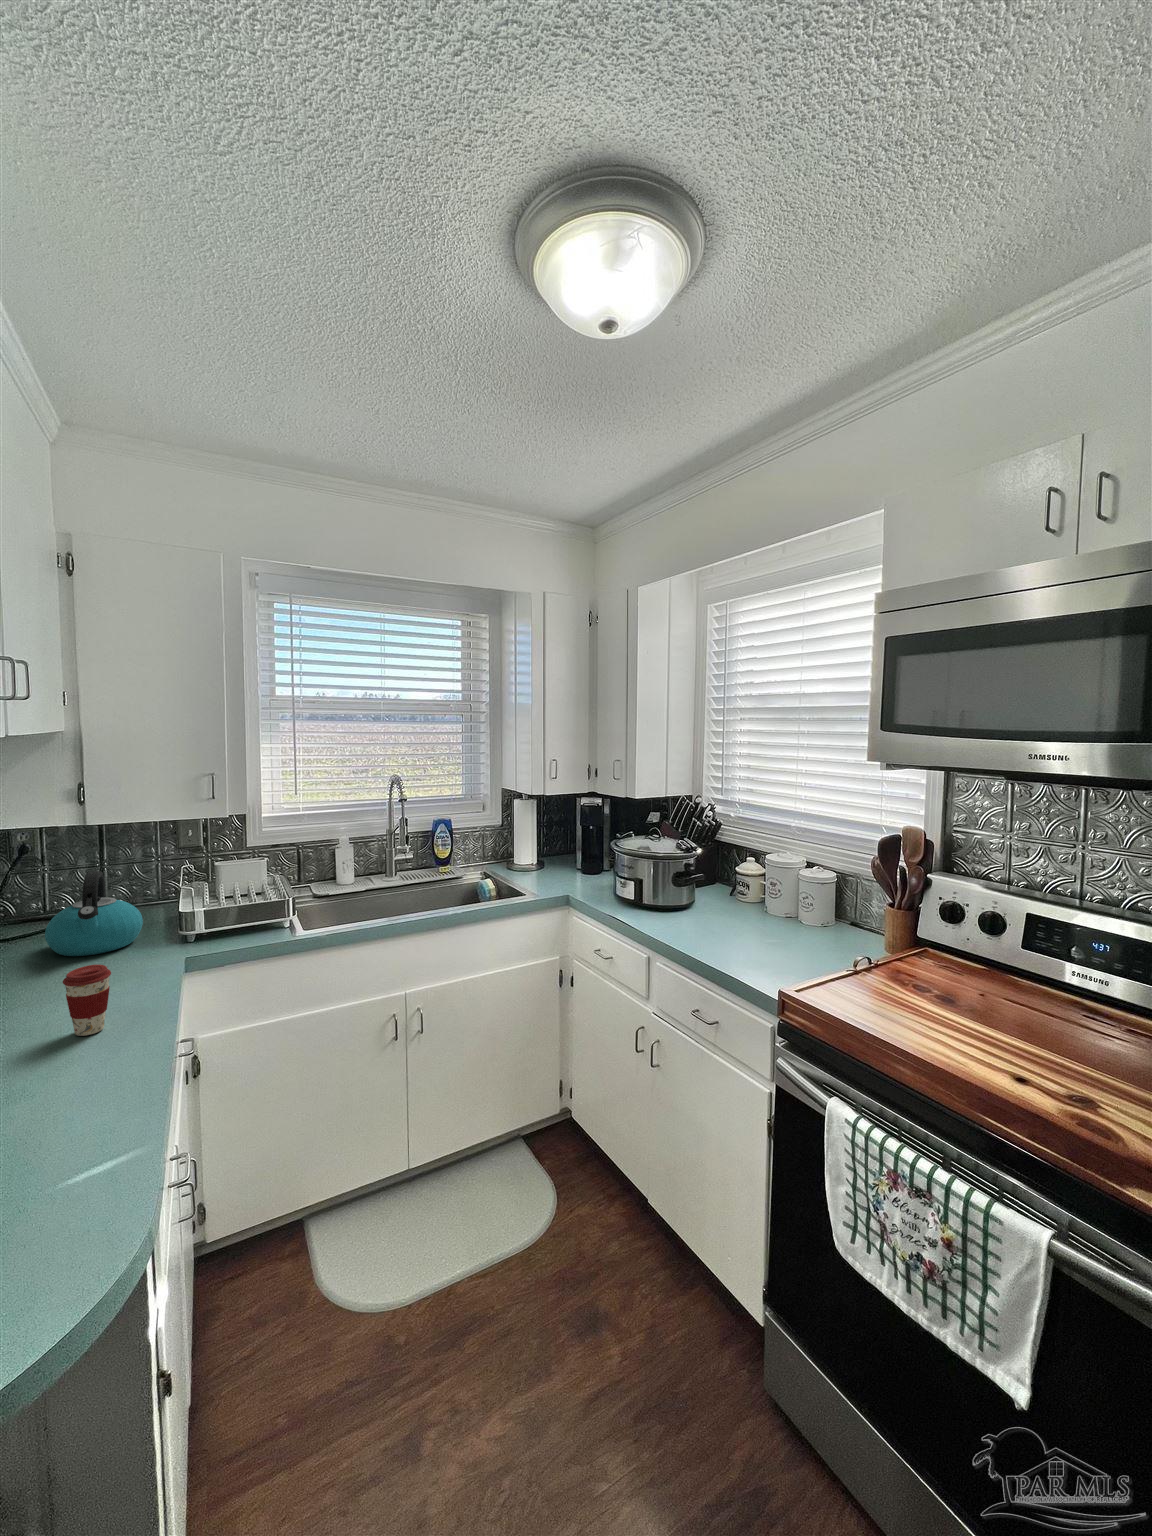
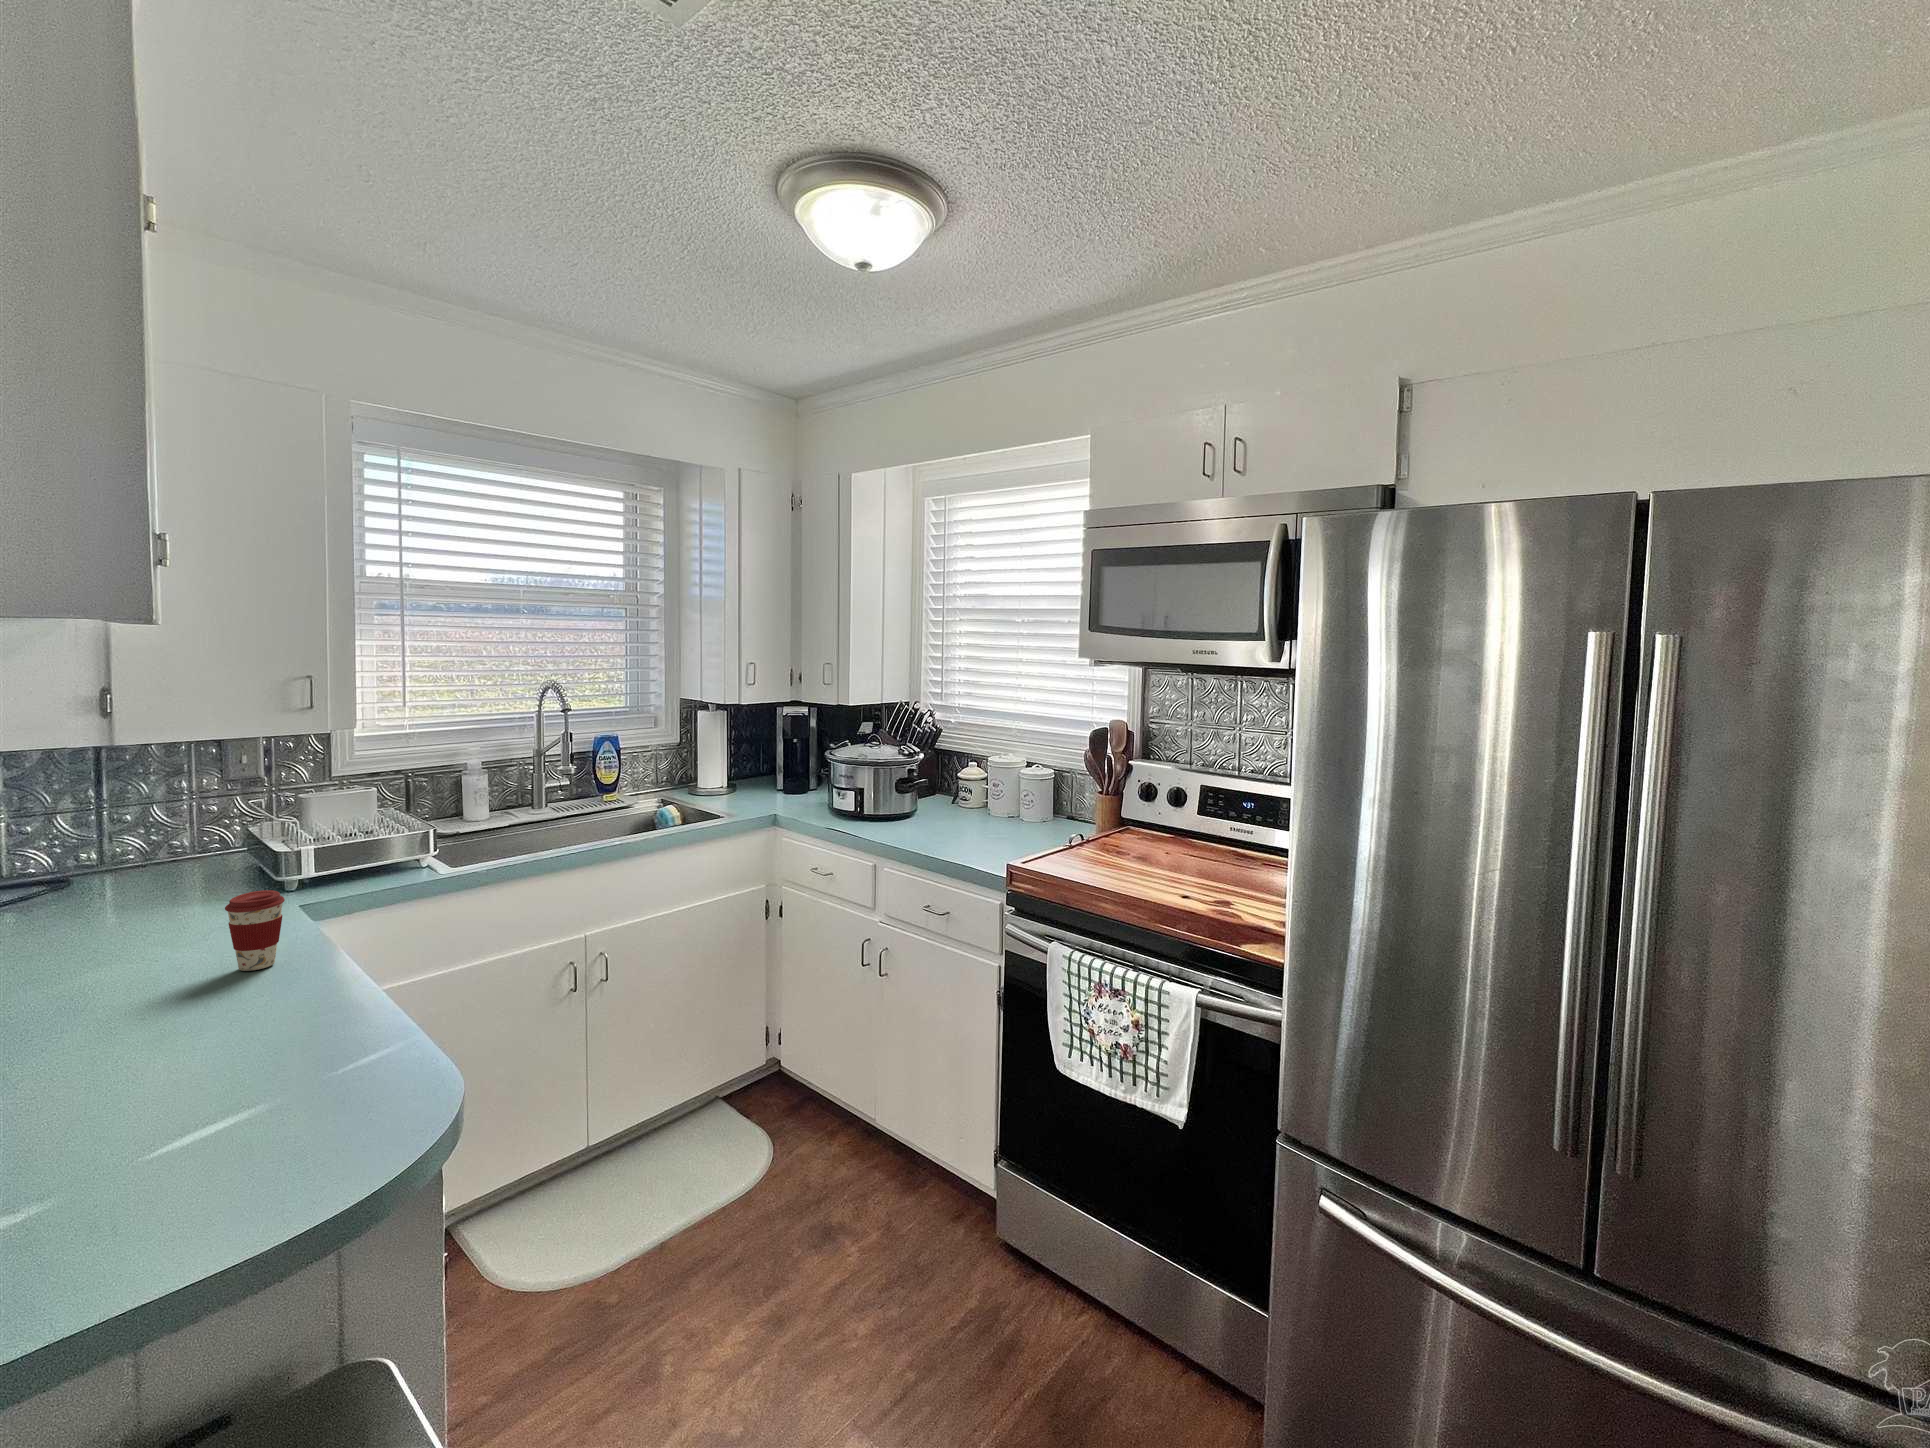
kettle: present [45,871,143,956] -> none [83,803,228,913]

